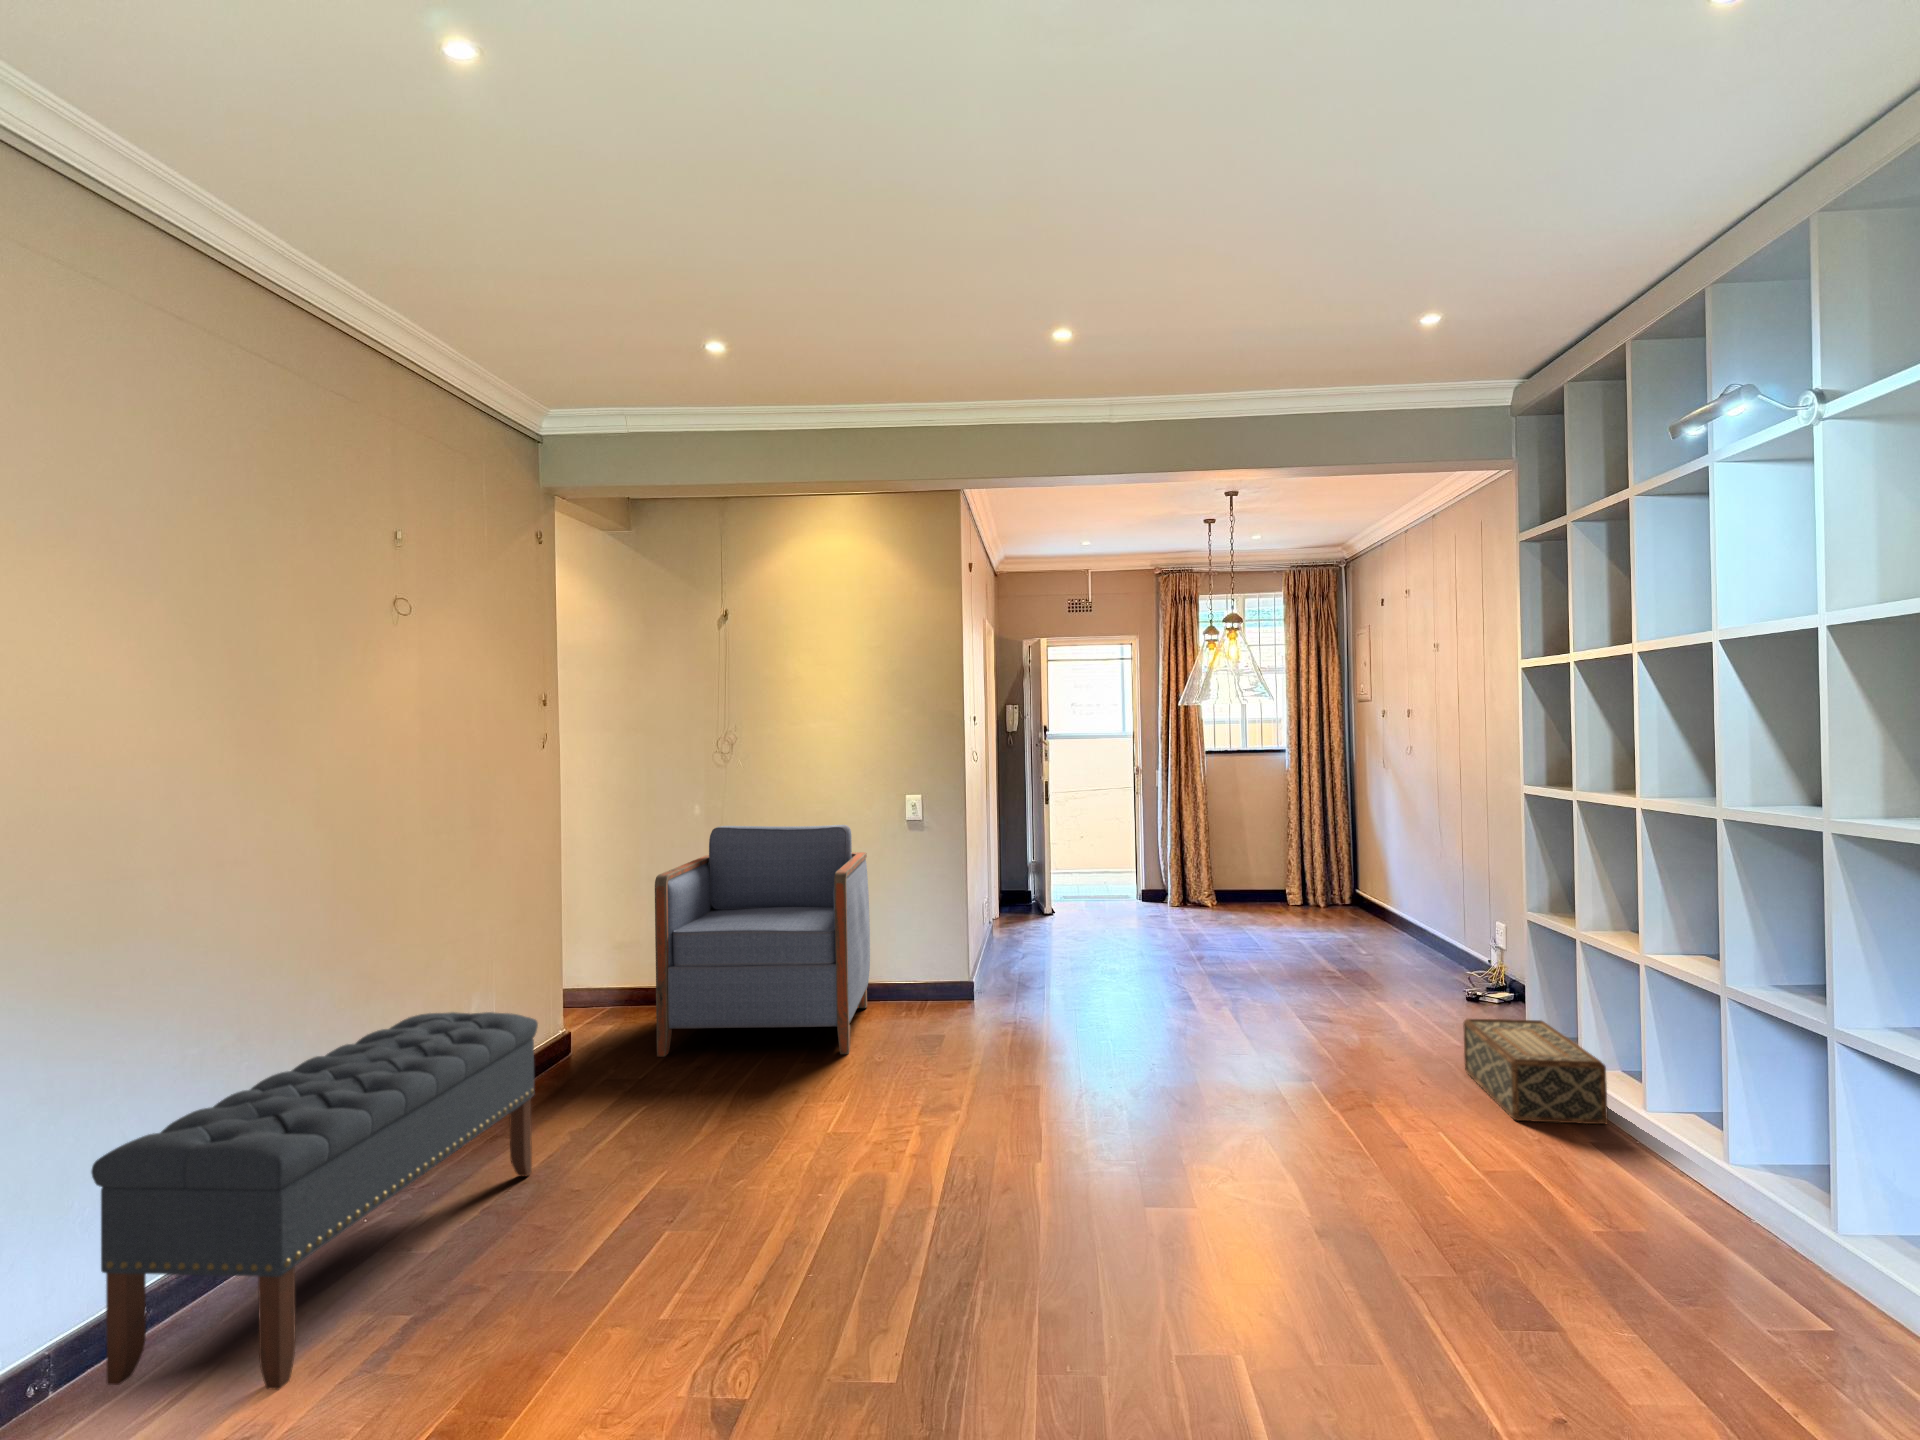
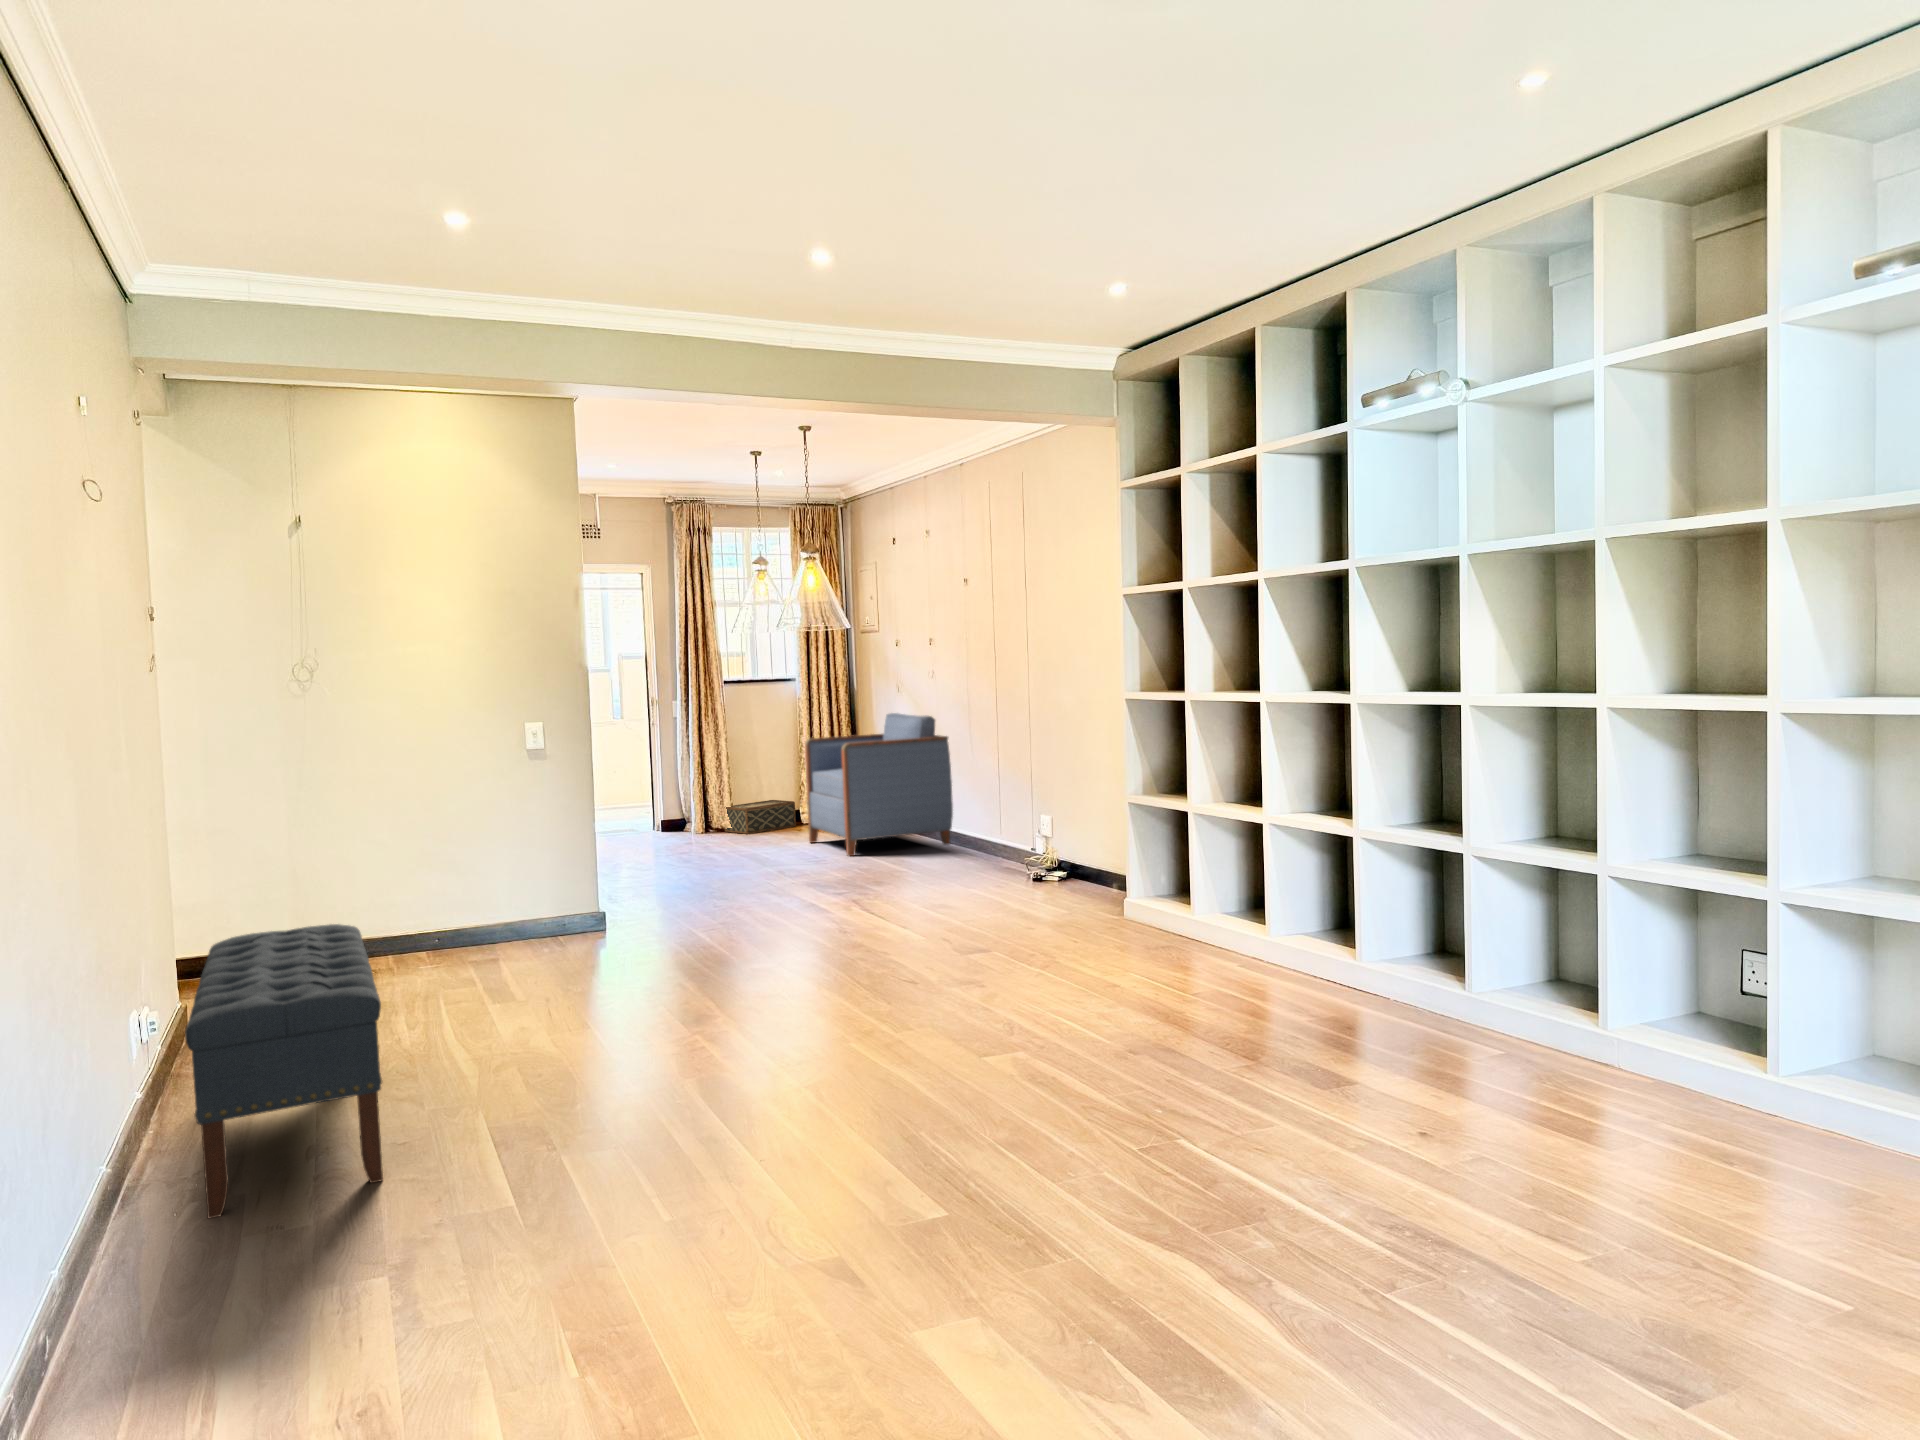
armchair: present [655,825,870,1056] -> present [805,713,953,856]
woven basket: present [1463,1019,1608,1124] -> present [724,800,796,834]

